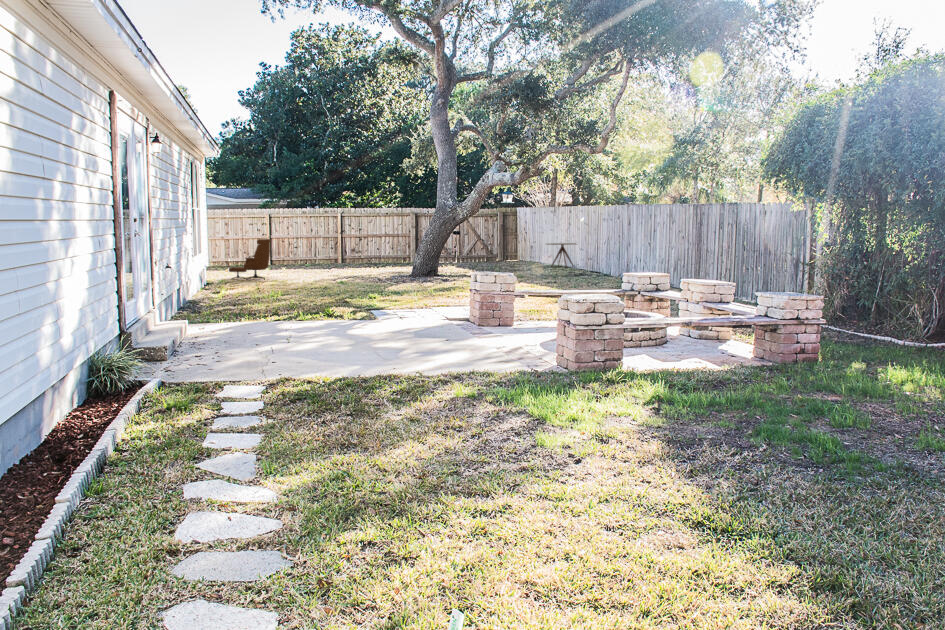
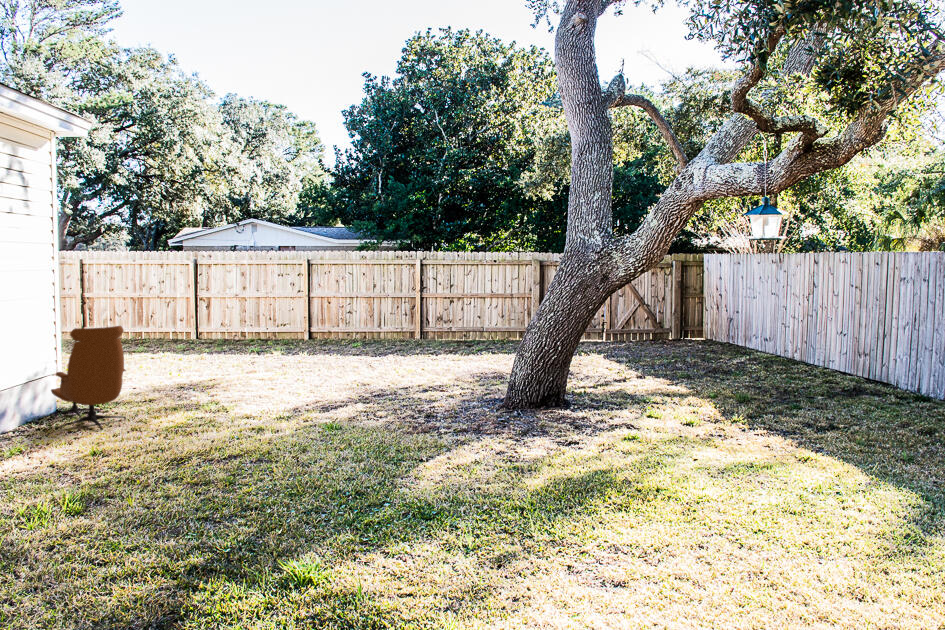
round table: present [547,243,576,267] -> none [800,330,886,389]

